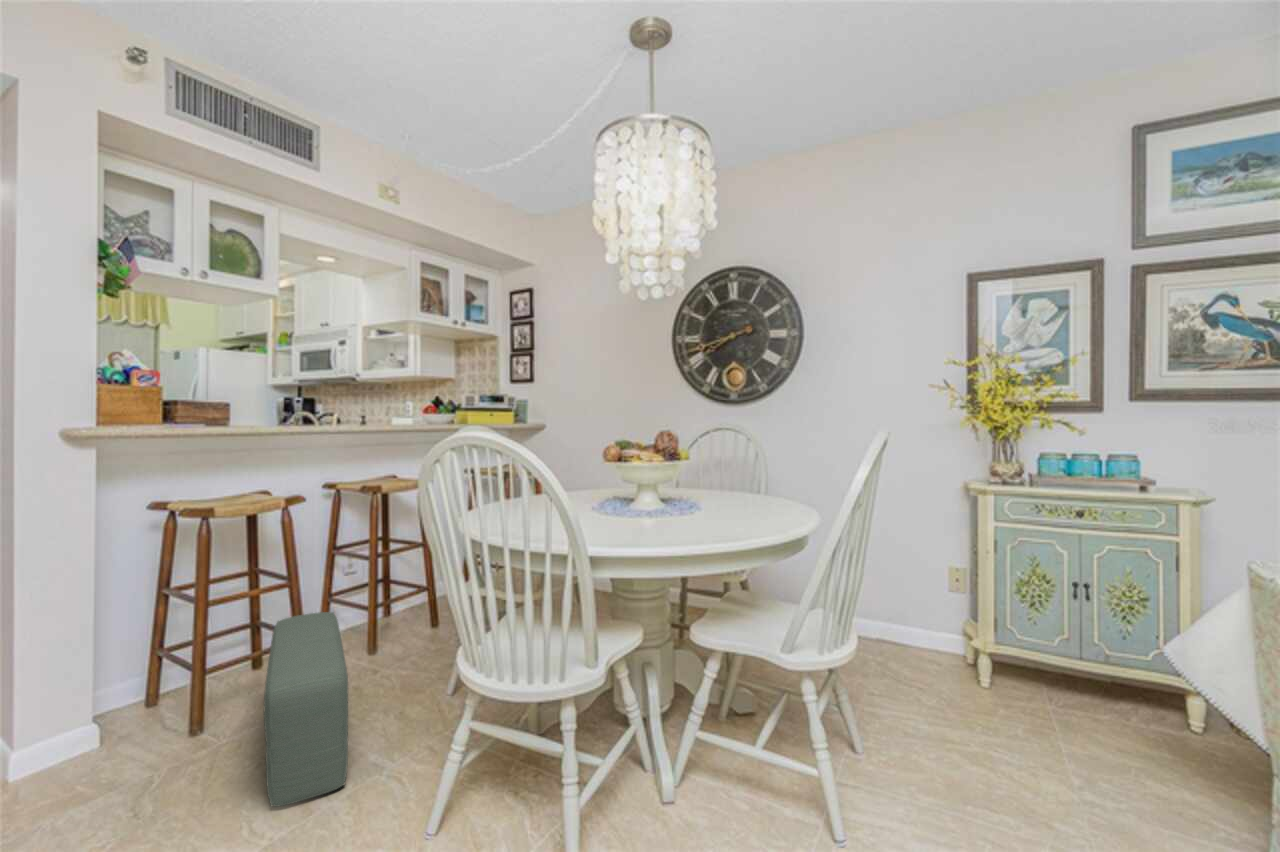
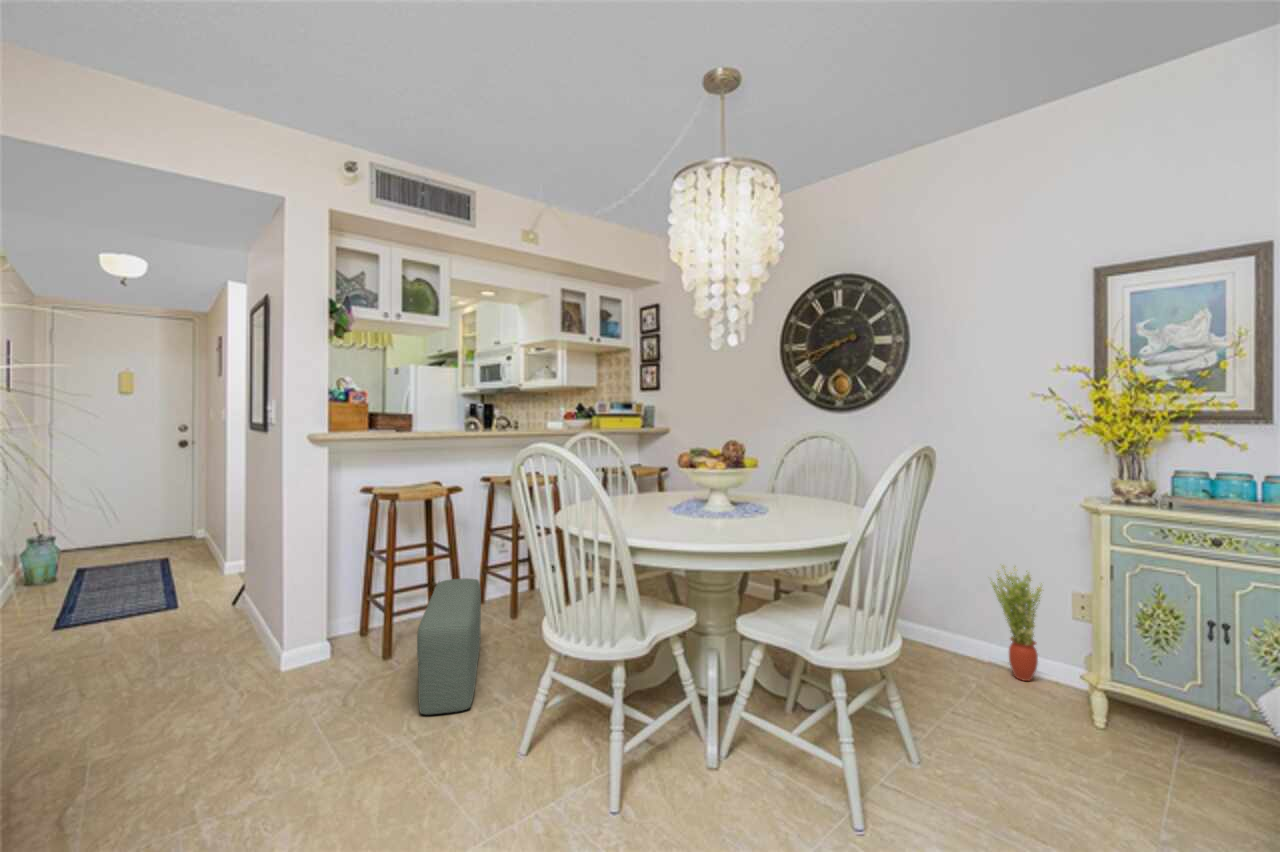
potted plant: none [880,546,929,653] -> present [992,566,1042,681]

